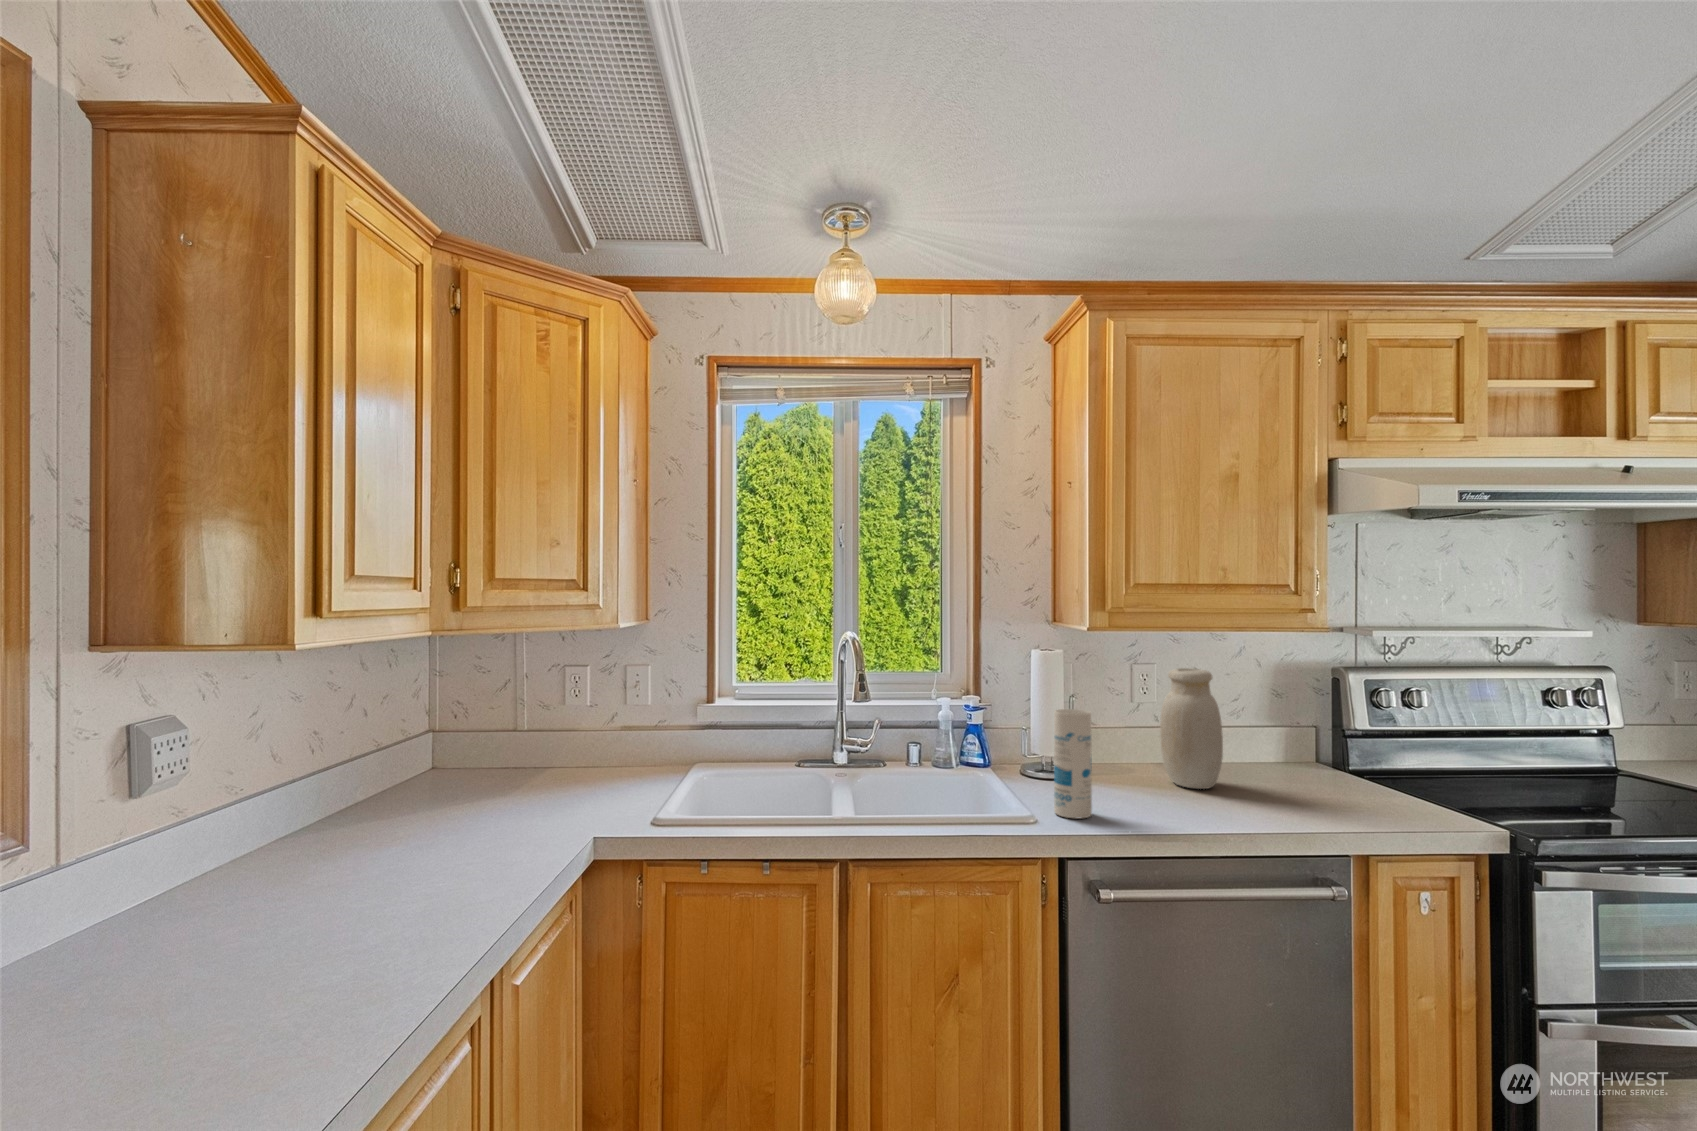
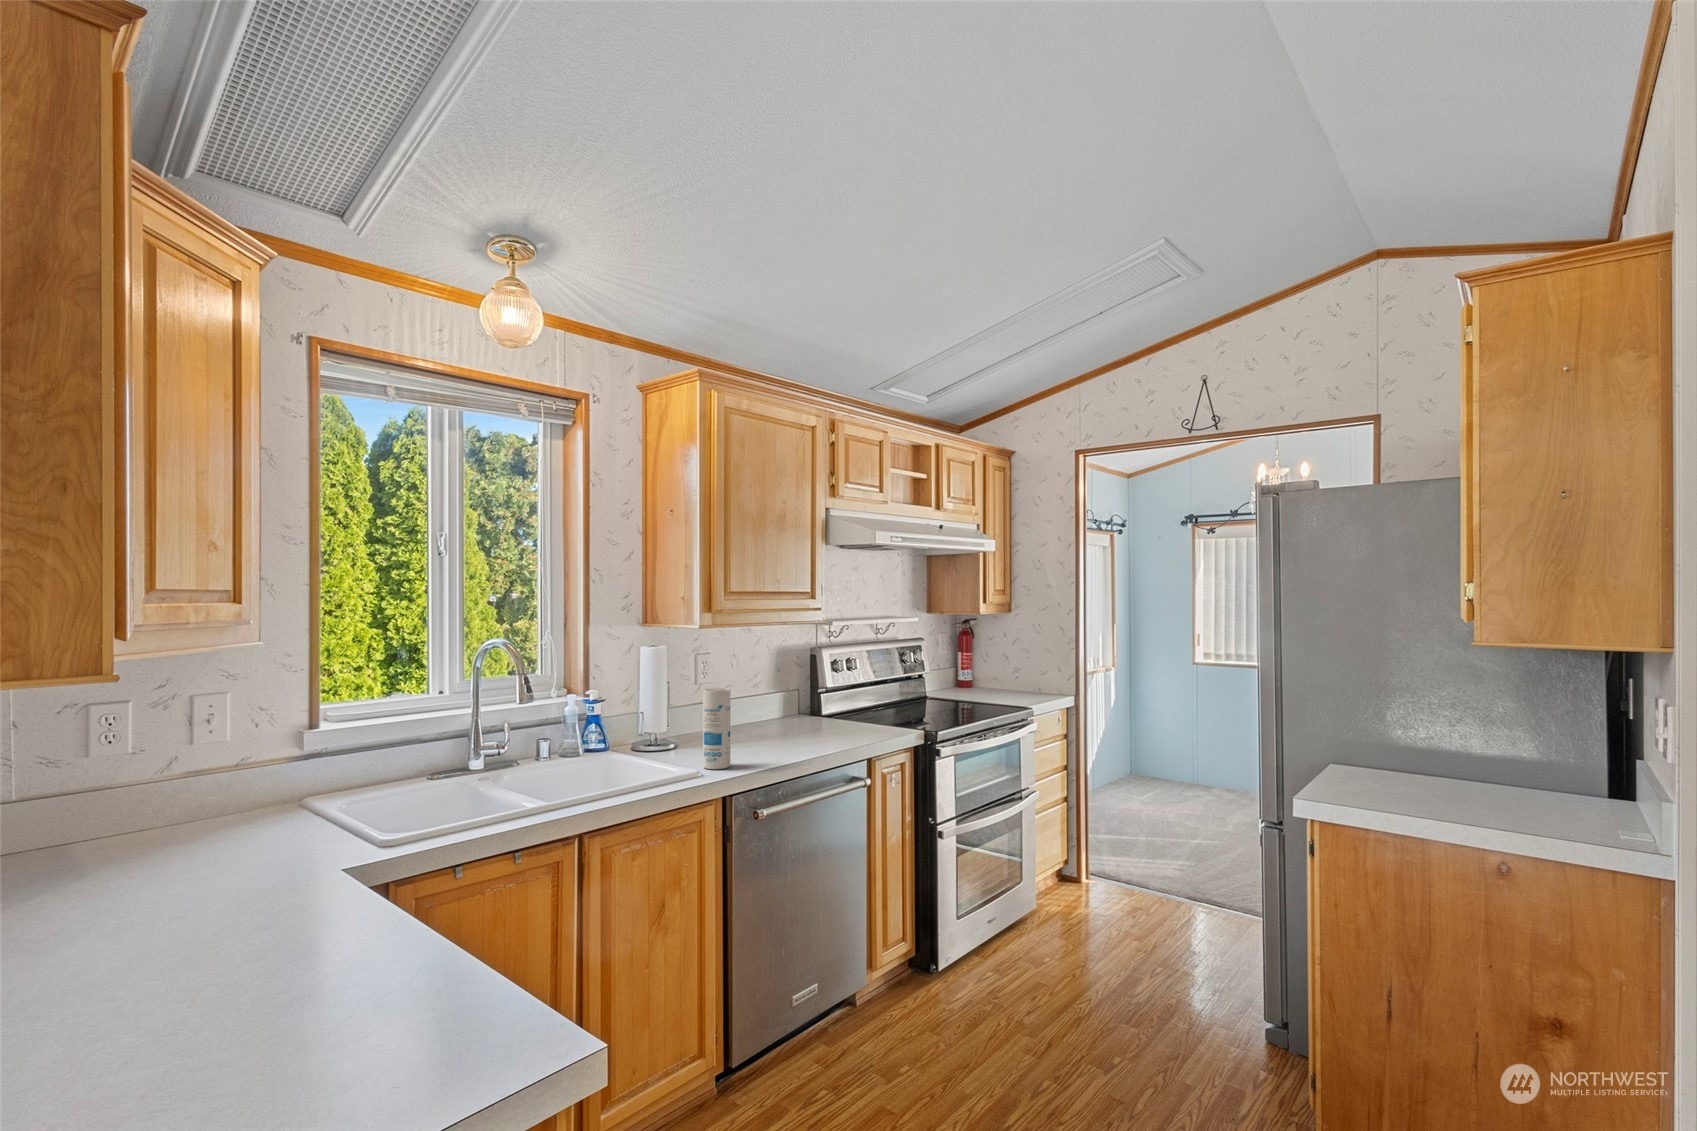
jar: present [1160,668,1223,789] -> none [731,654,775,740]

